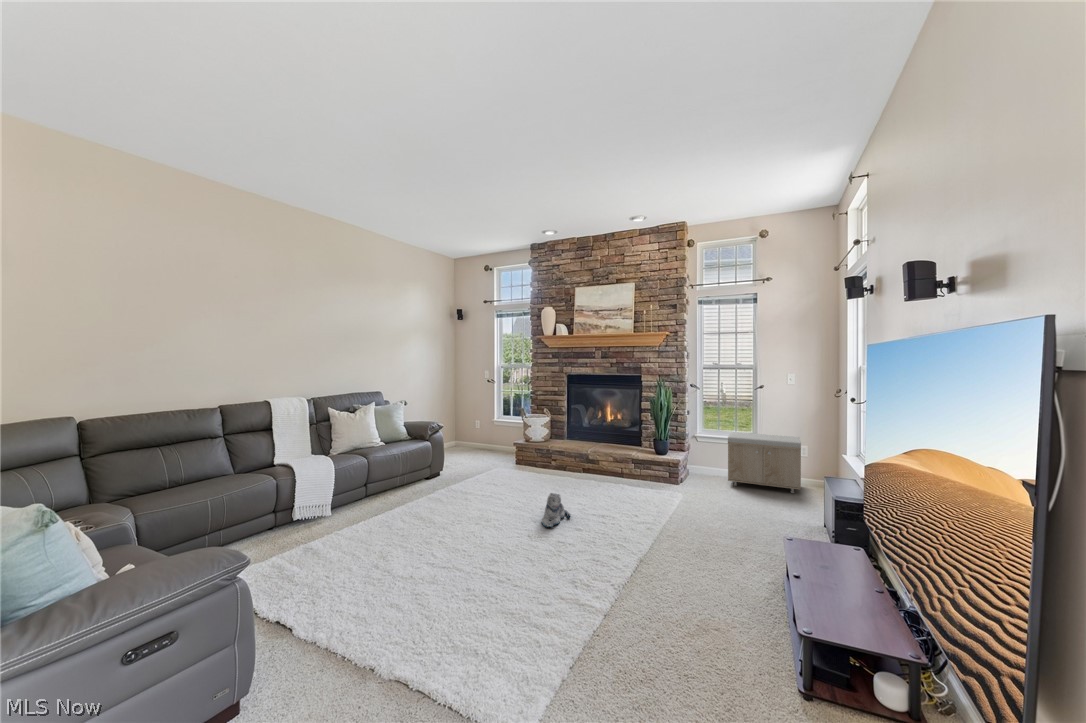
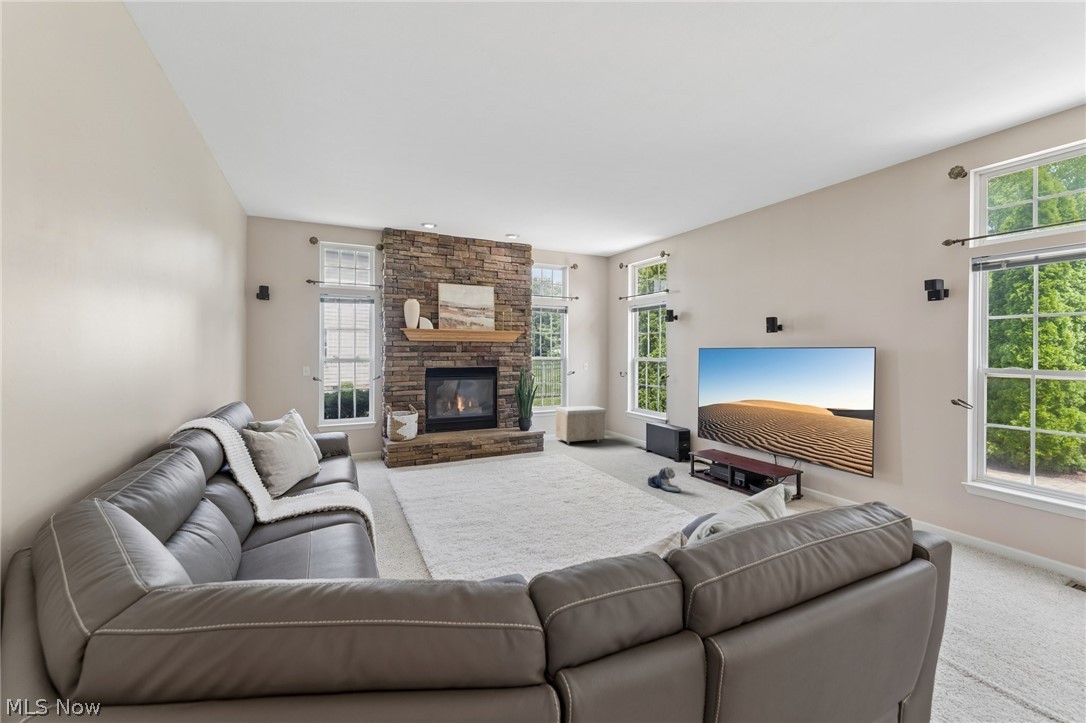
plush toy: present [542,493,570,527] -> present [648,467,681,492]

